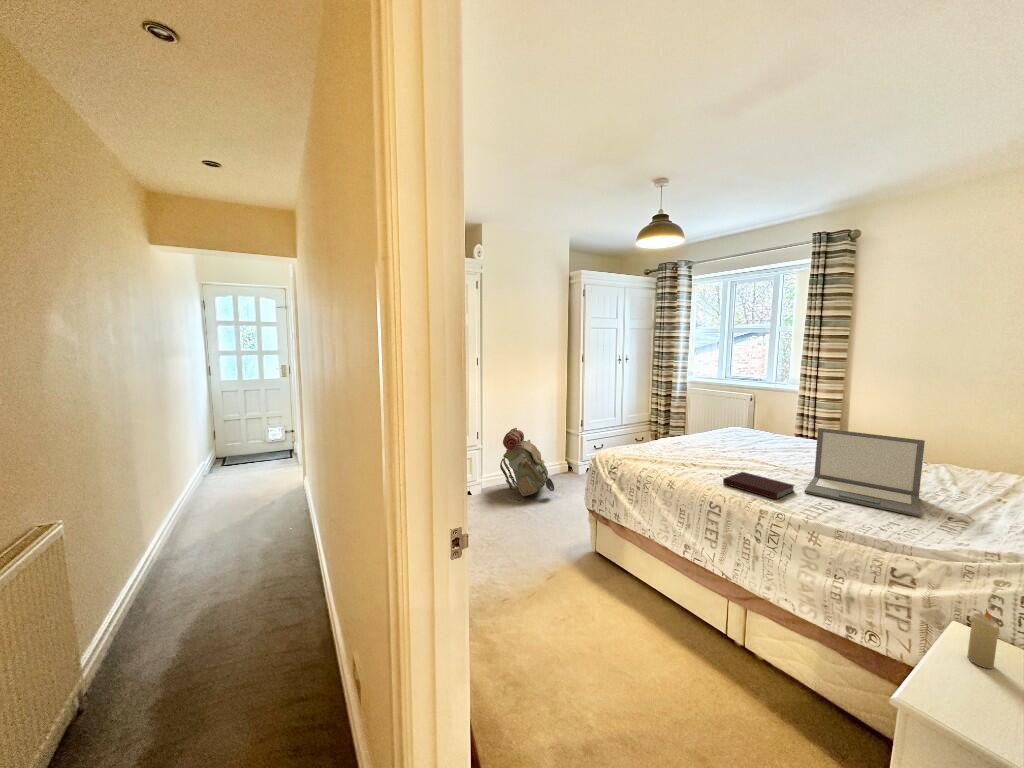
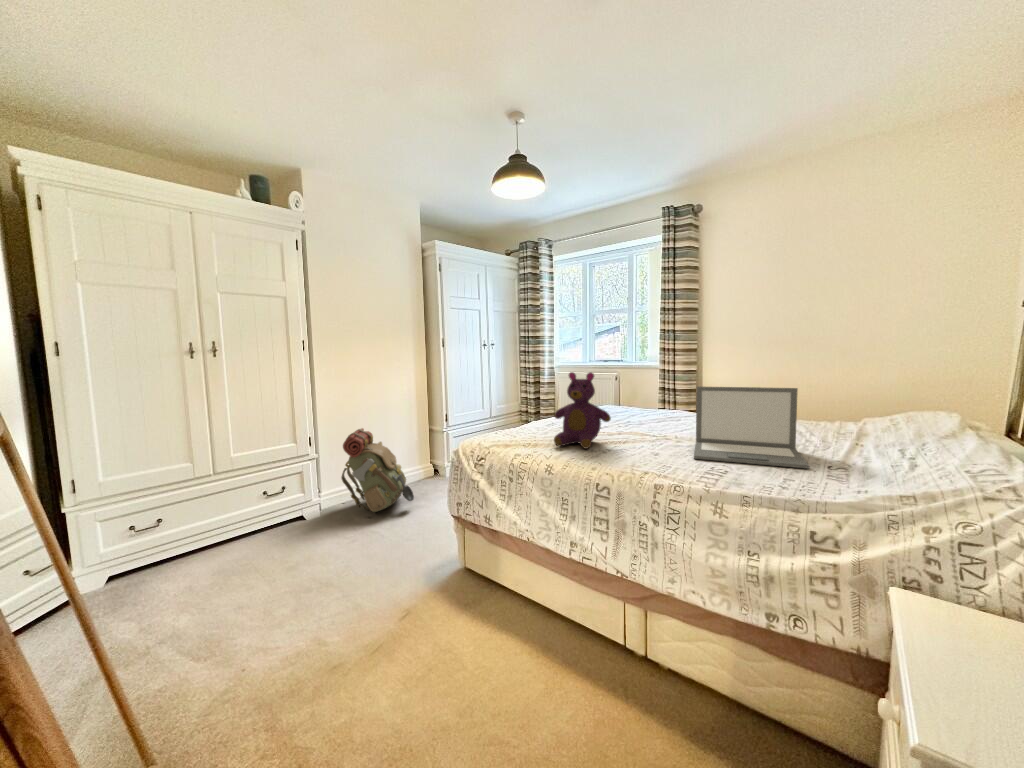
teddy bear: none [678,405,731,471] -> present [554,372,611,449]
notebook: present [723,472,794,499] -> none [608,444,683,470]
candle: present [967,609,1000,668] -> none [943,569,983,651]

